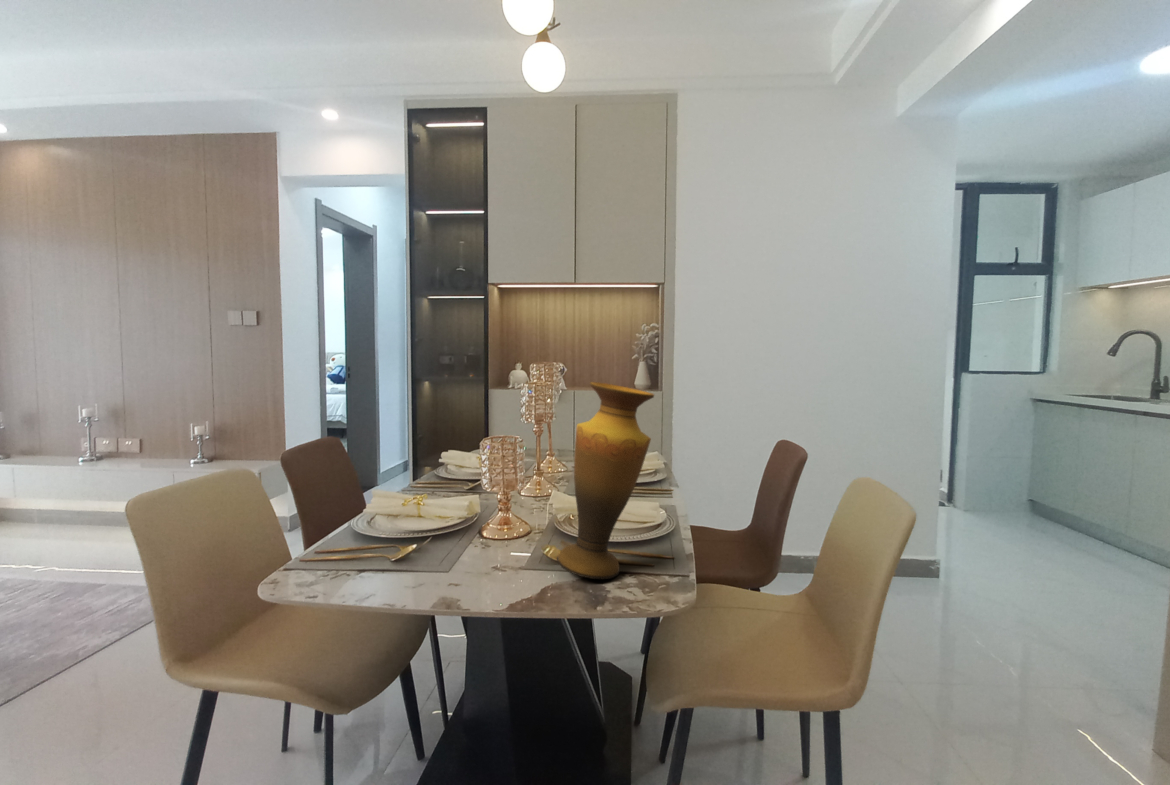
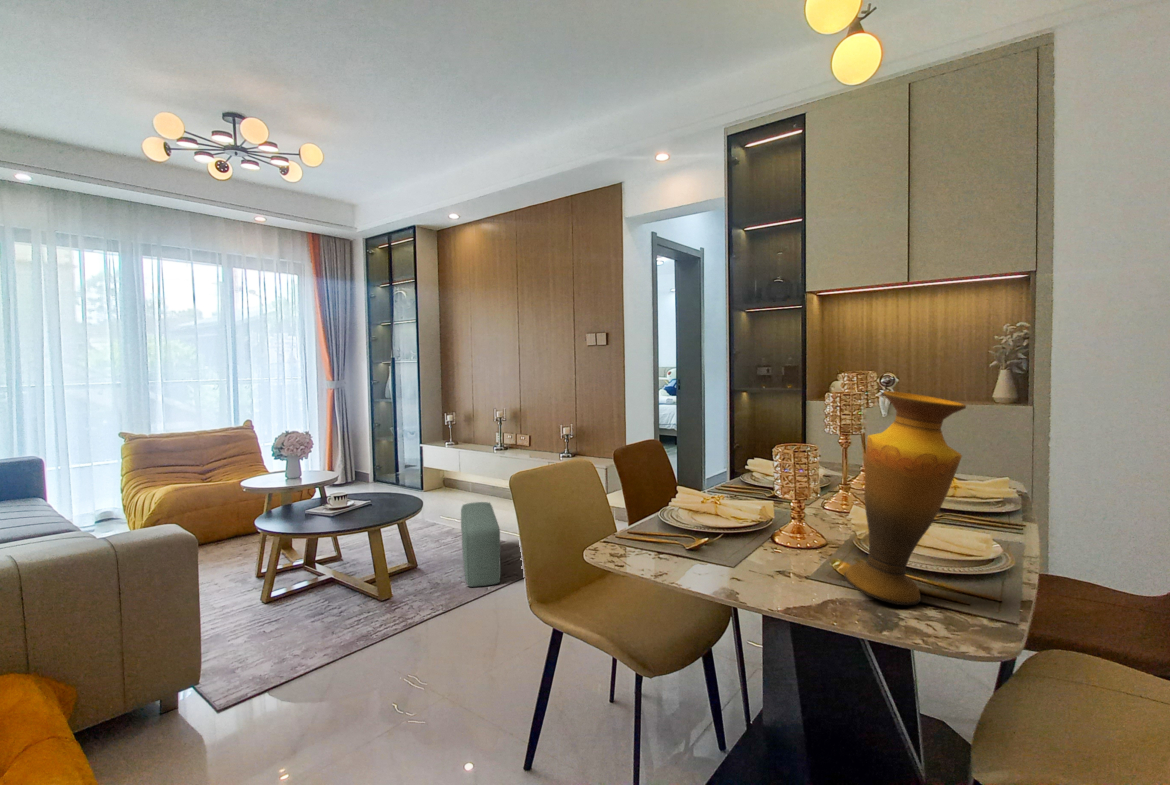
pouf: none [21,536,100,662] -> present [461,502,501,587]

